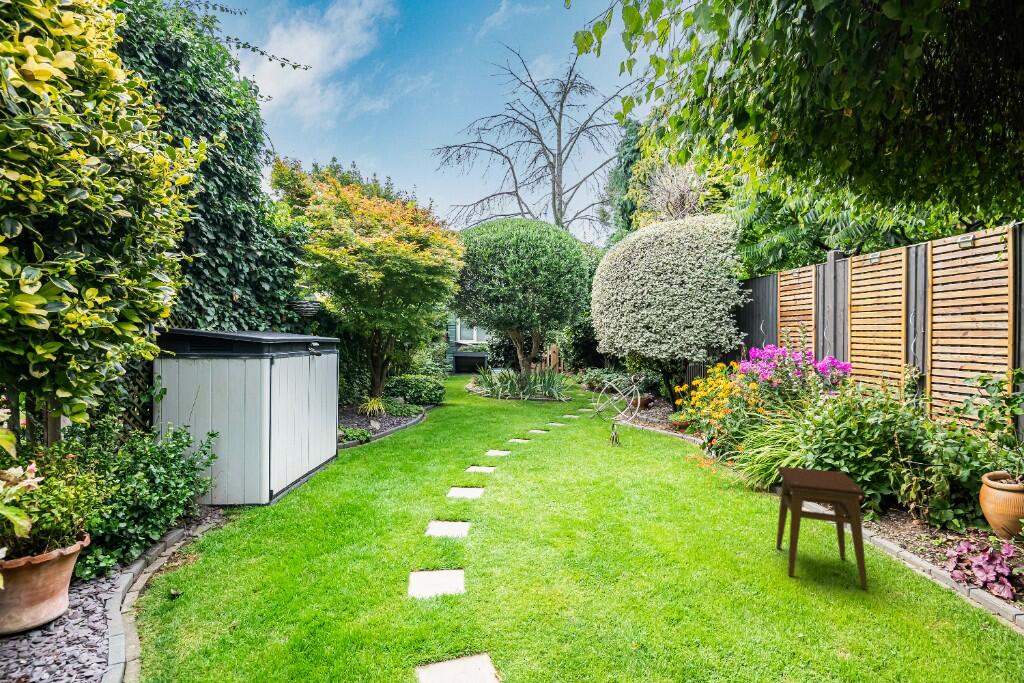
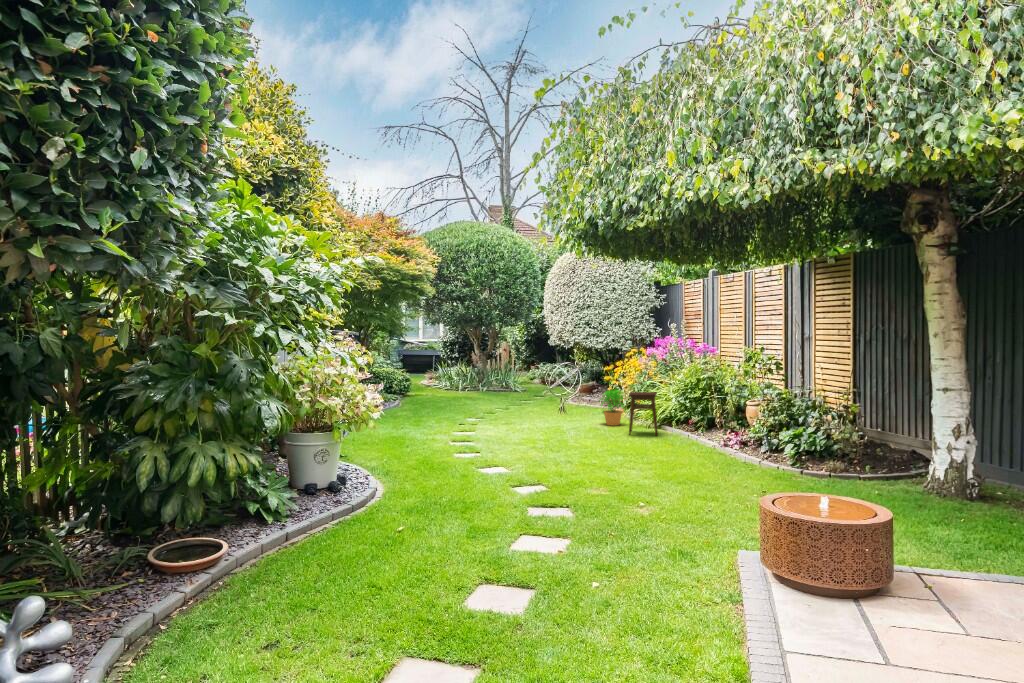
potted plant: none [692,444,755,515] -> present [601,390,624,426]

